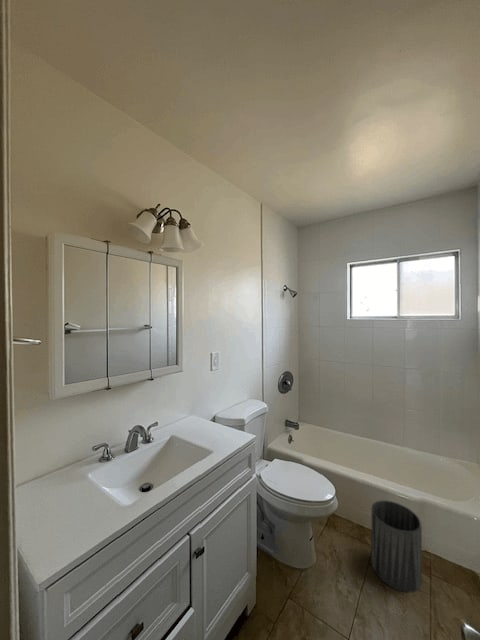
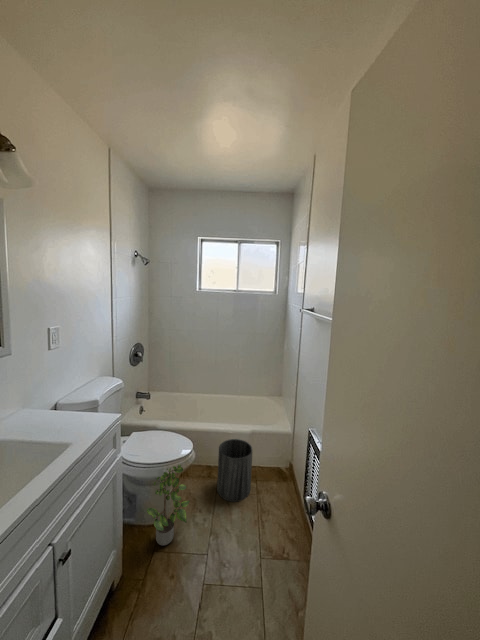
potted plant: none [284,506,333,599] -> present [147,465,190,545]

